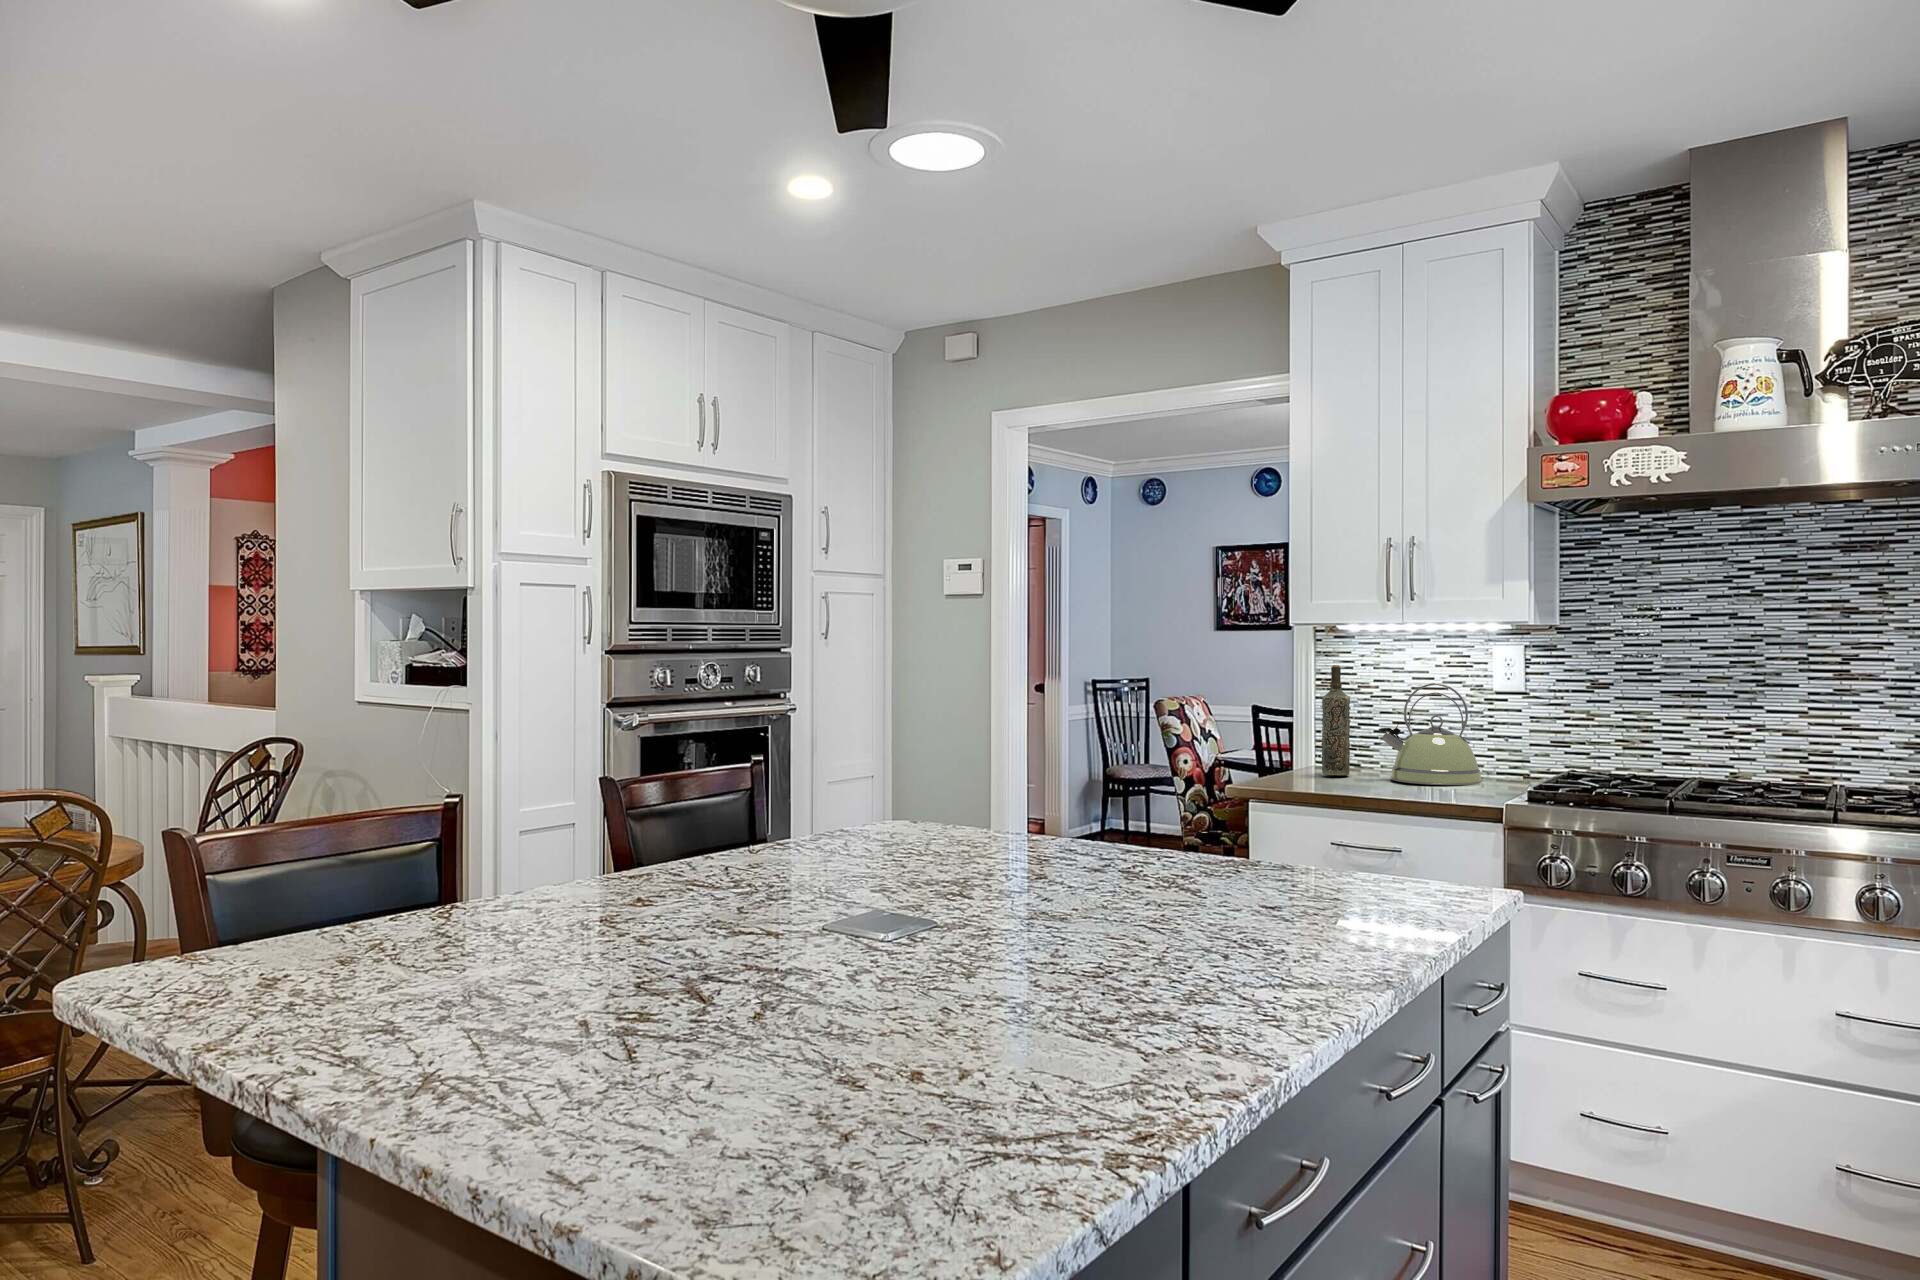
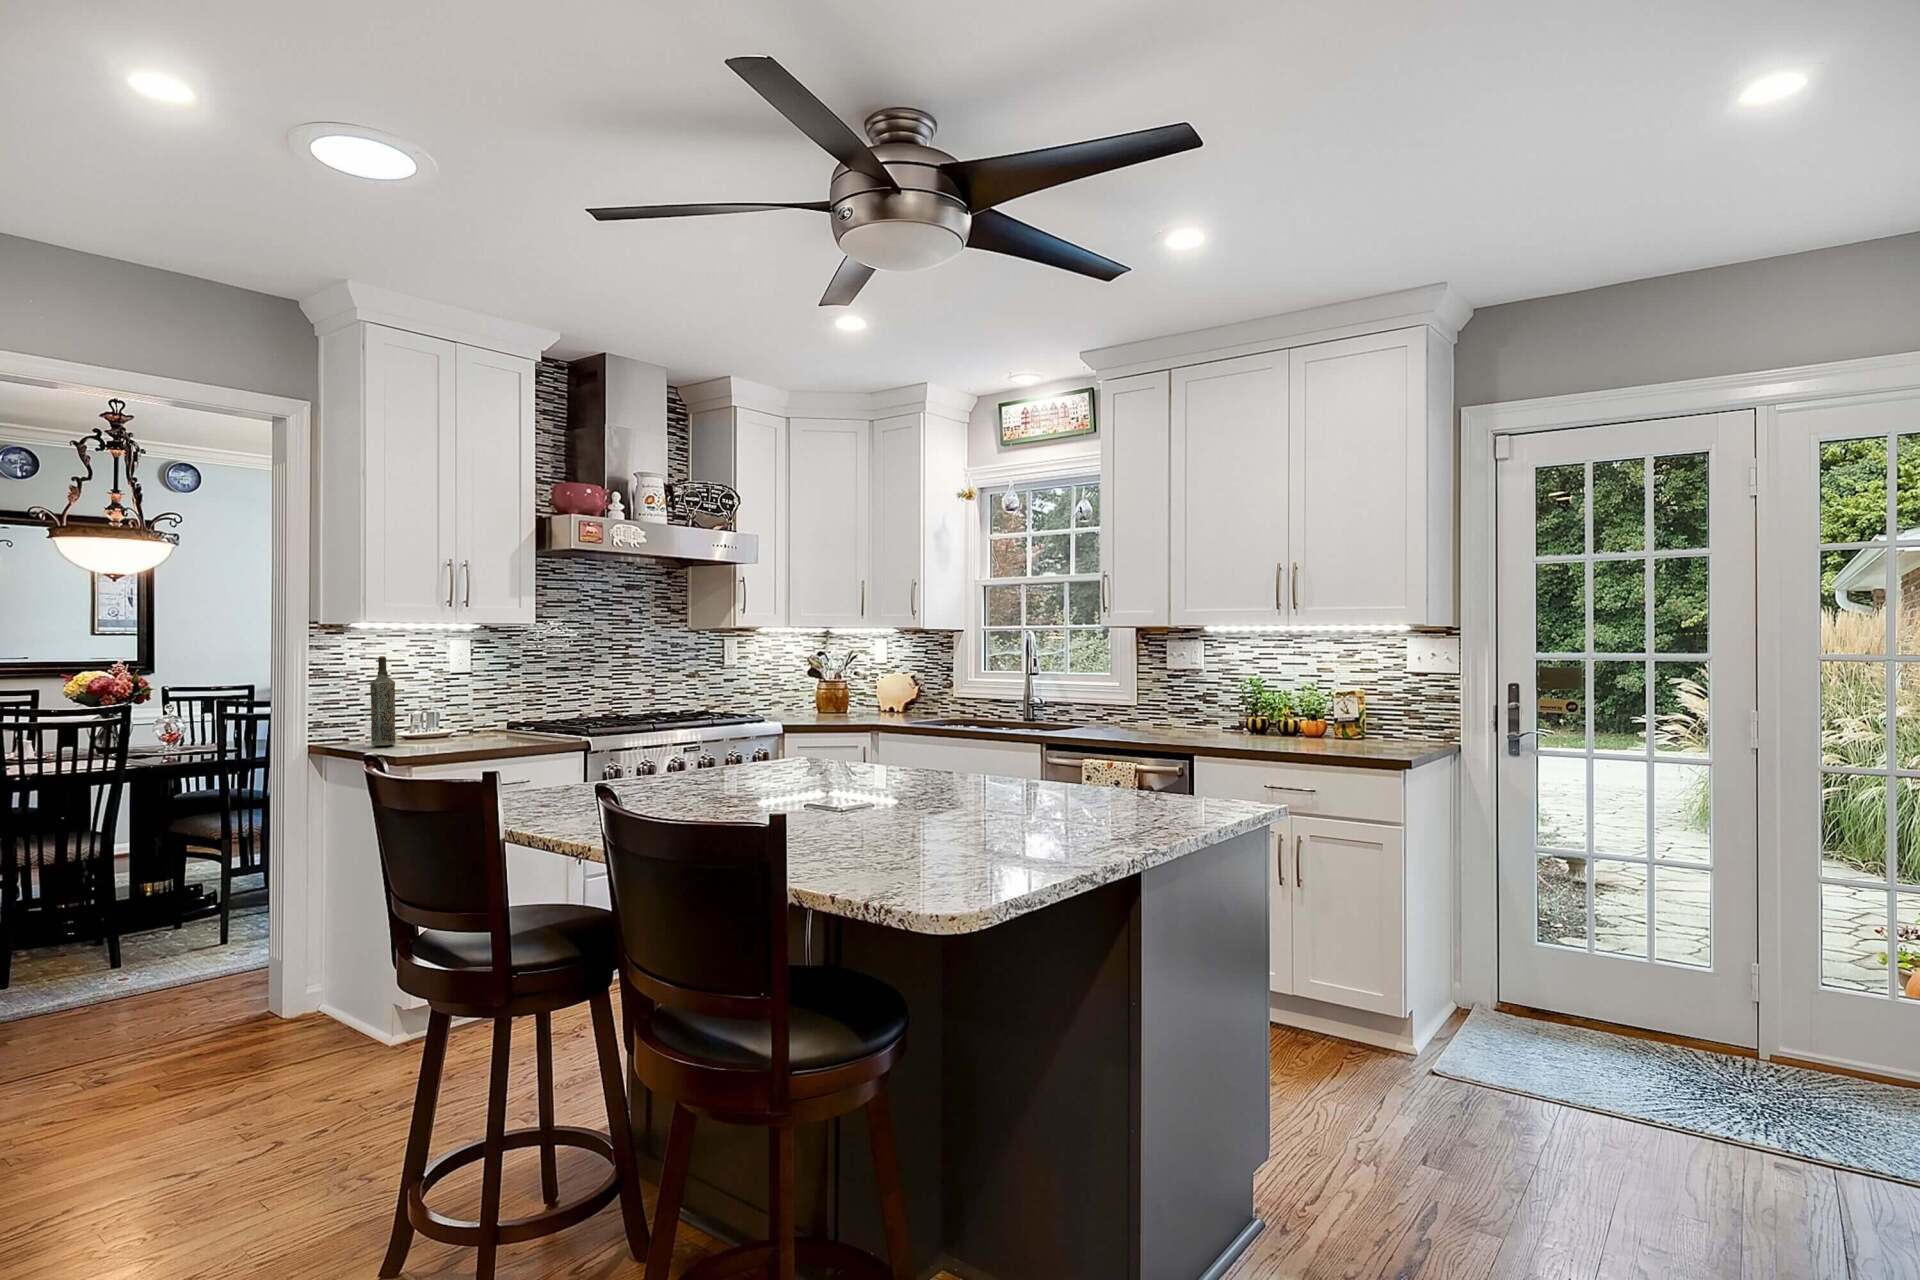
kettle: present [1379,683,1482,785] -> none [426,667,497,741]

